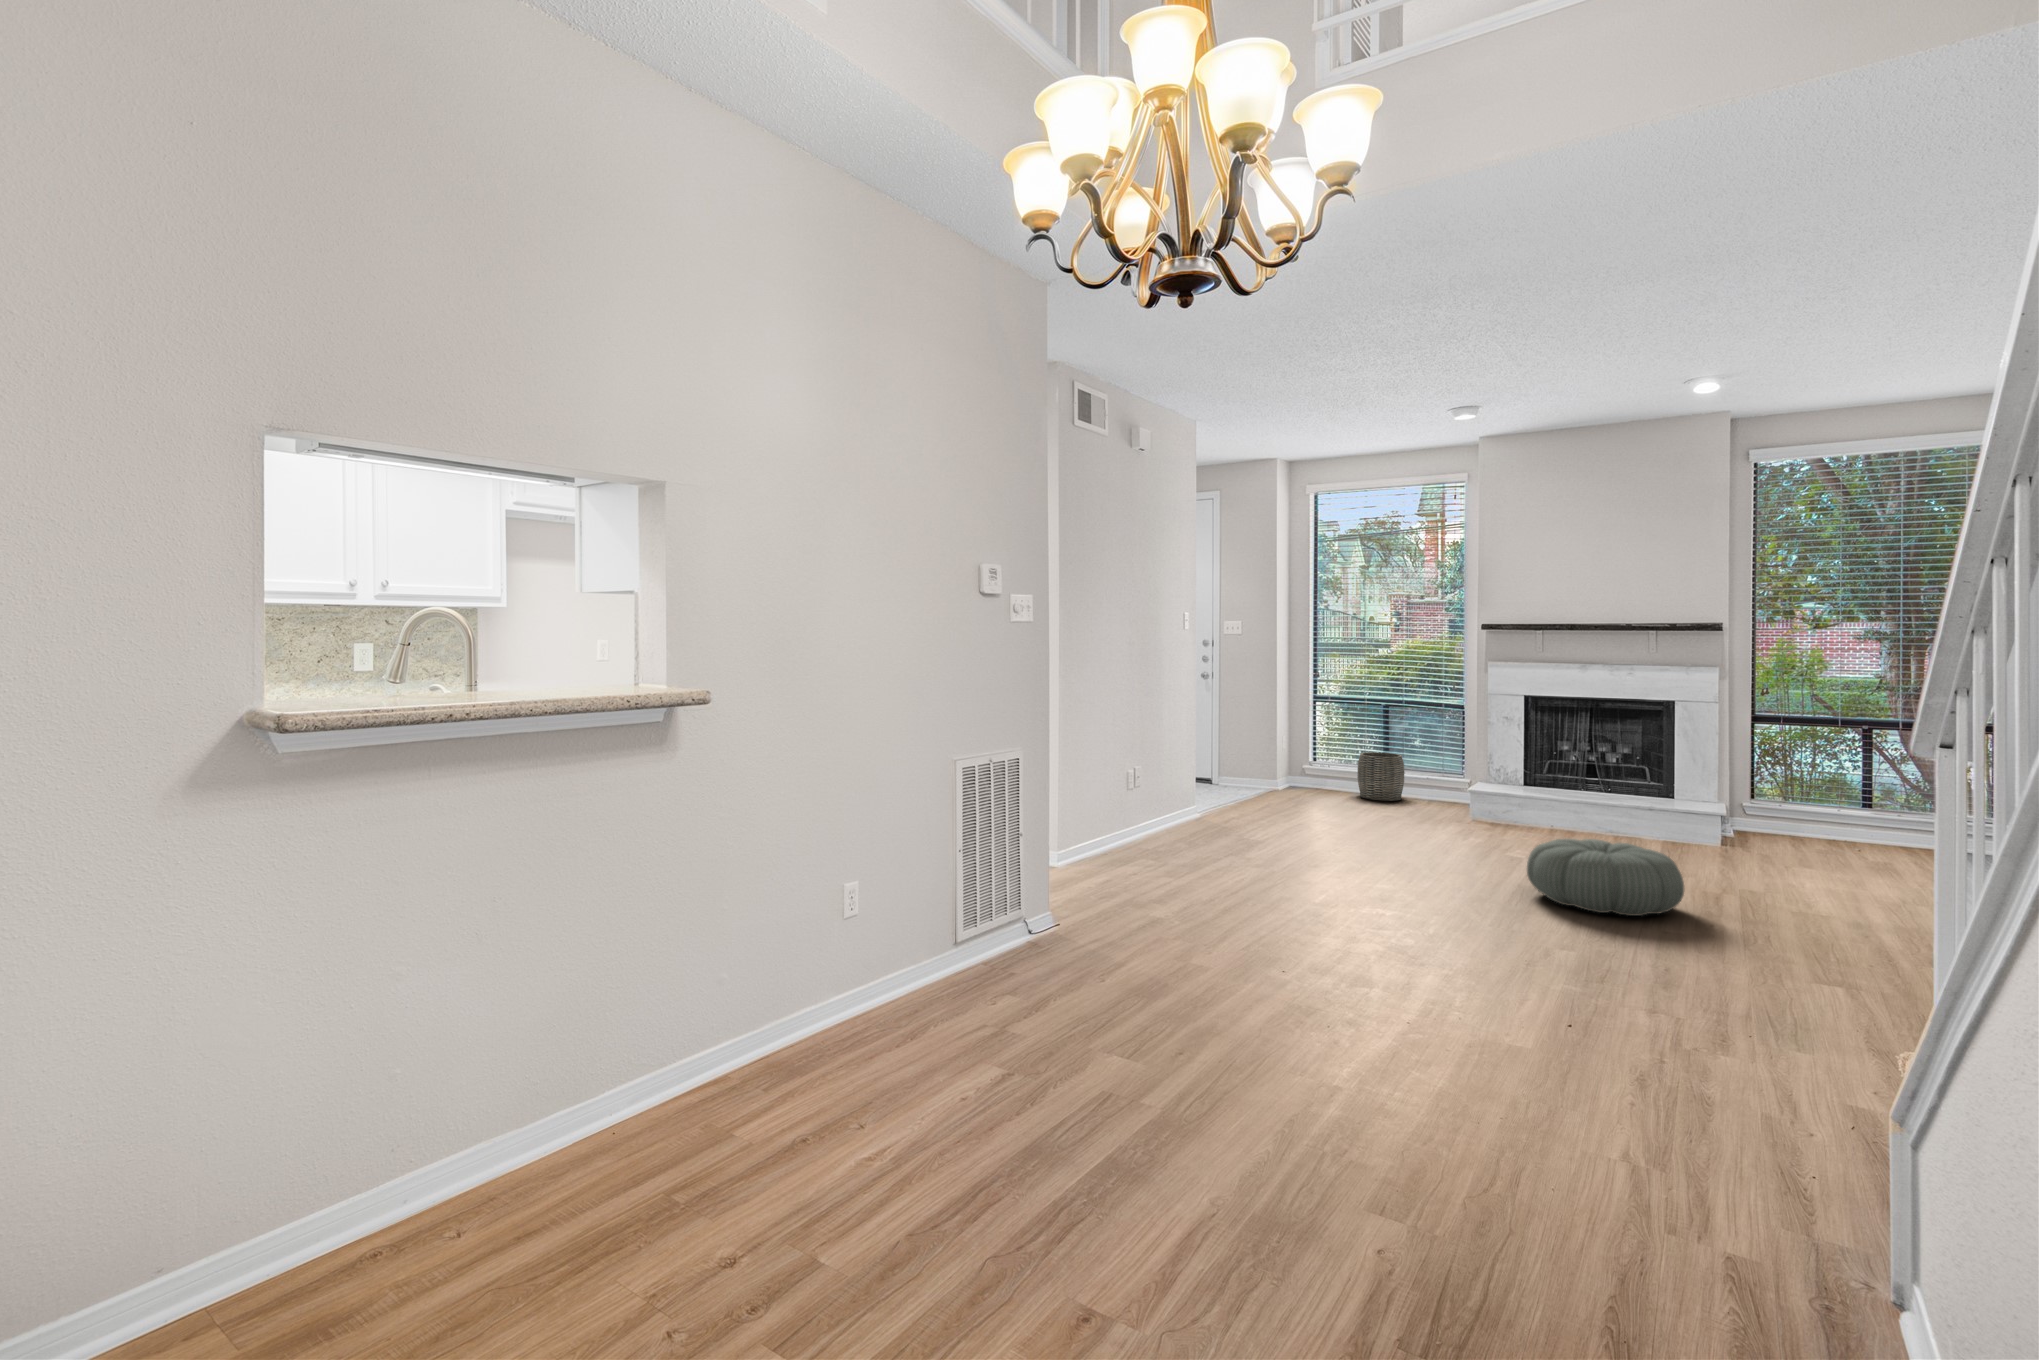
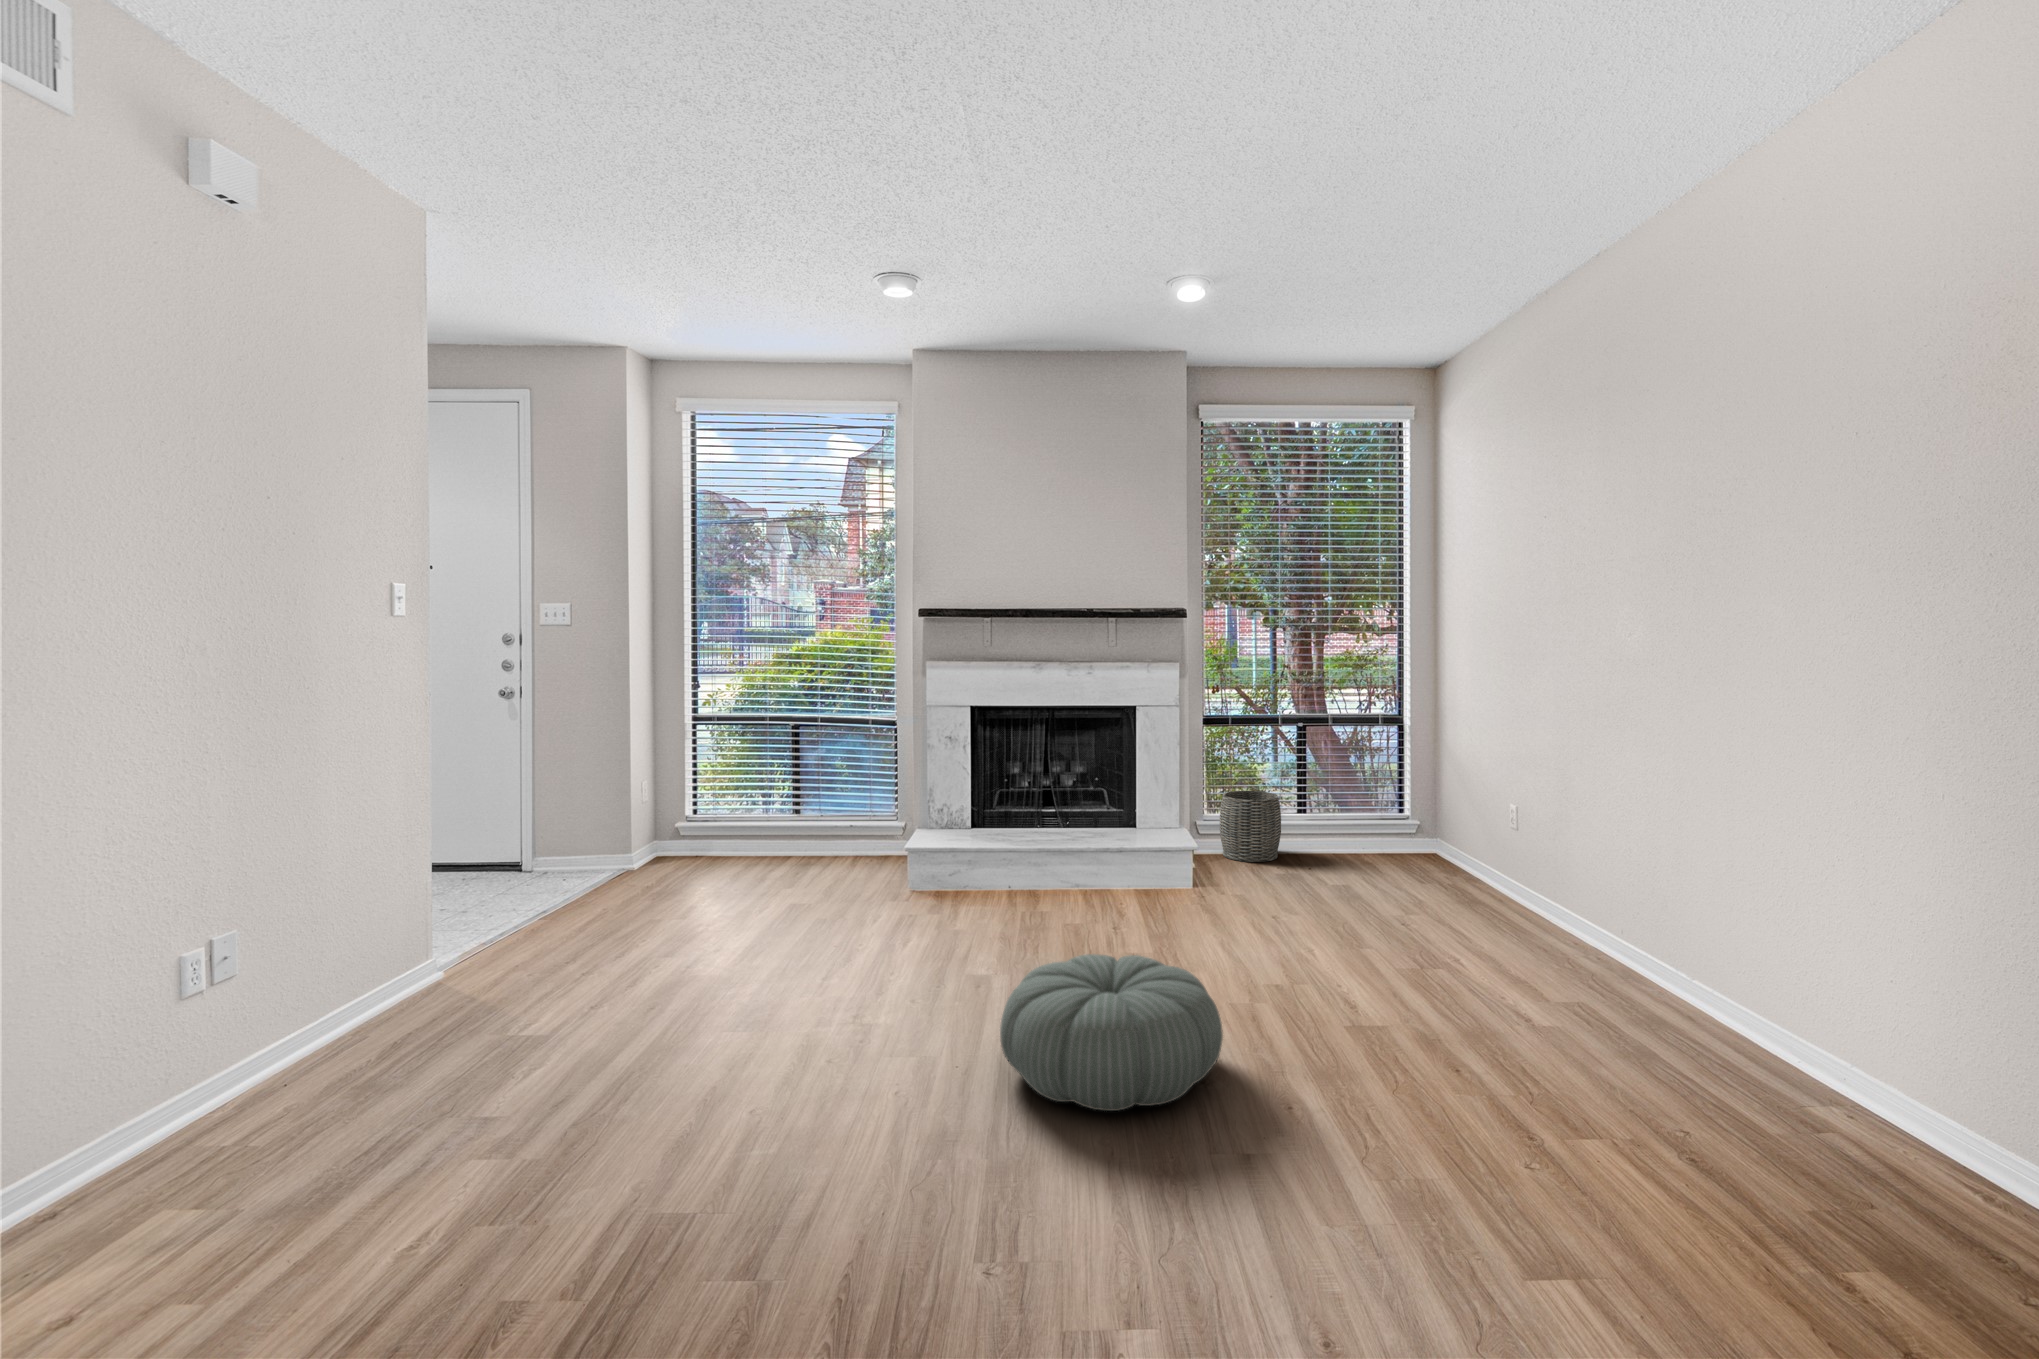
woven basket: present [1357,752,1404,801] -> present [1220,791,1281,862]

